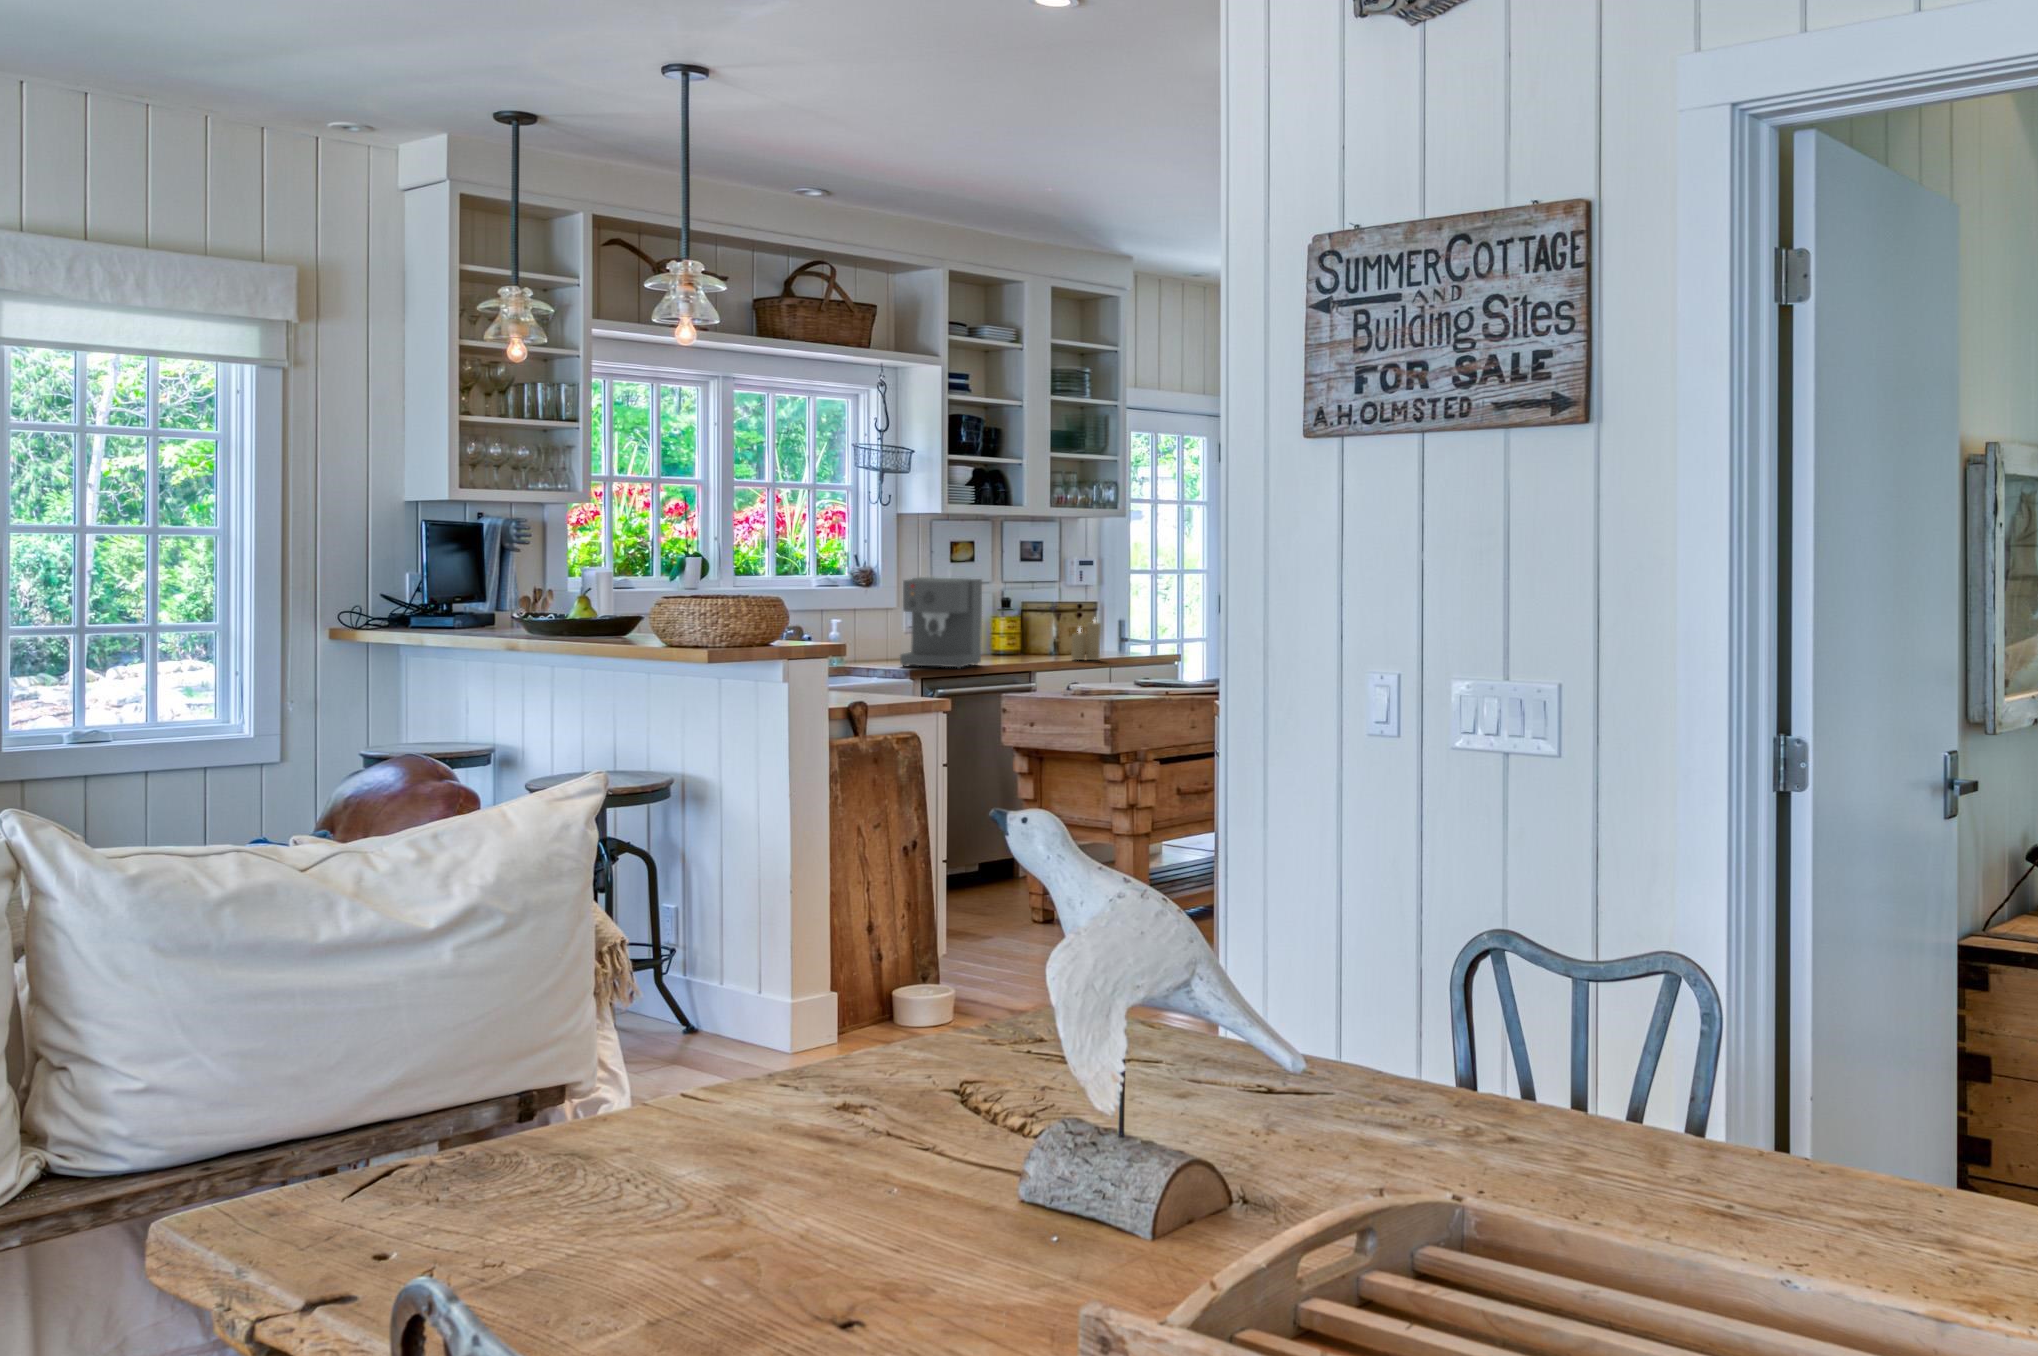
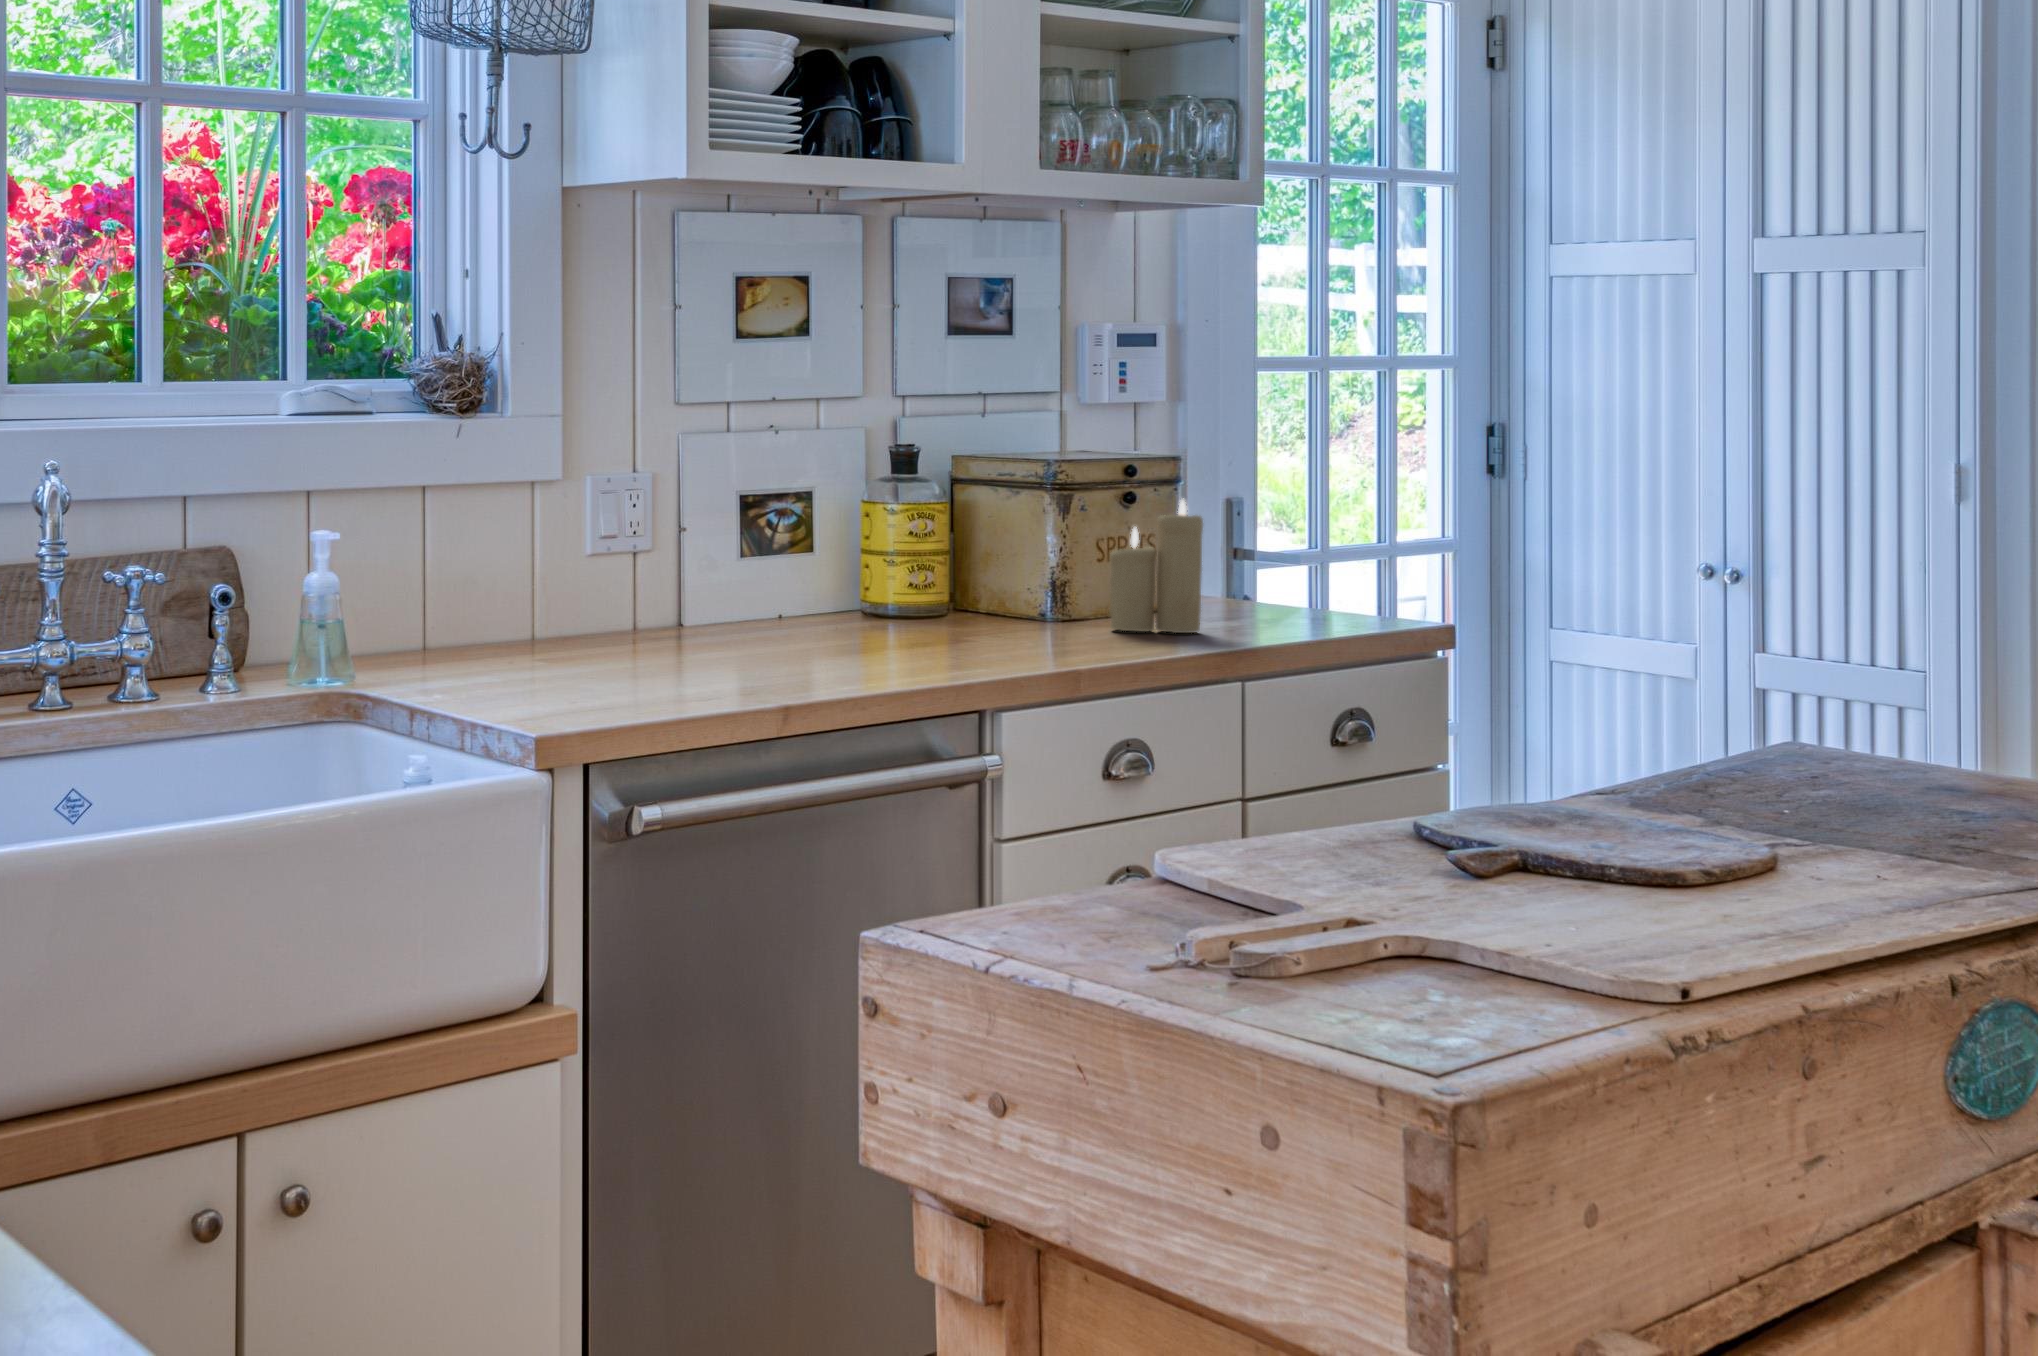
coffee maker: present [900,577,982,668] -> none [552,376,820,677]

